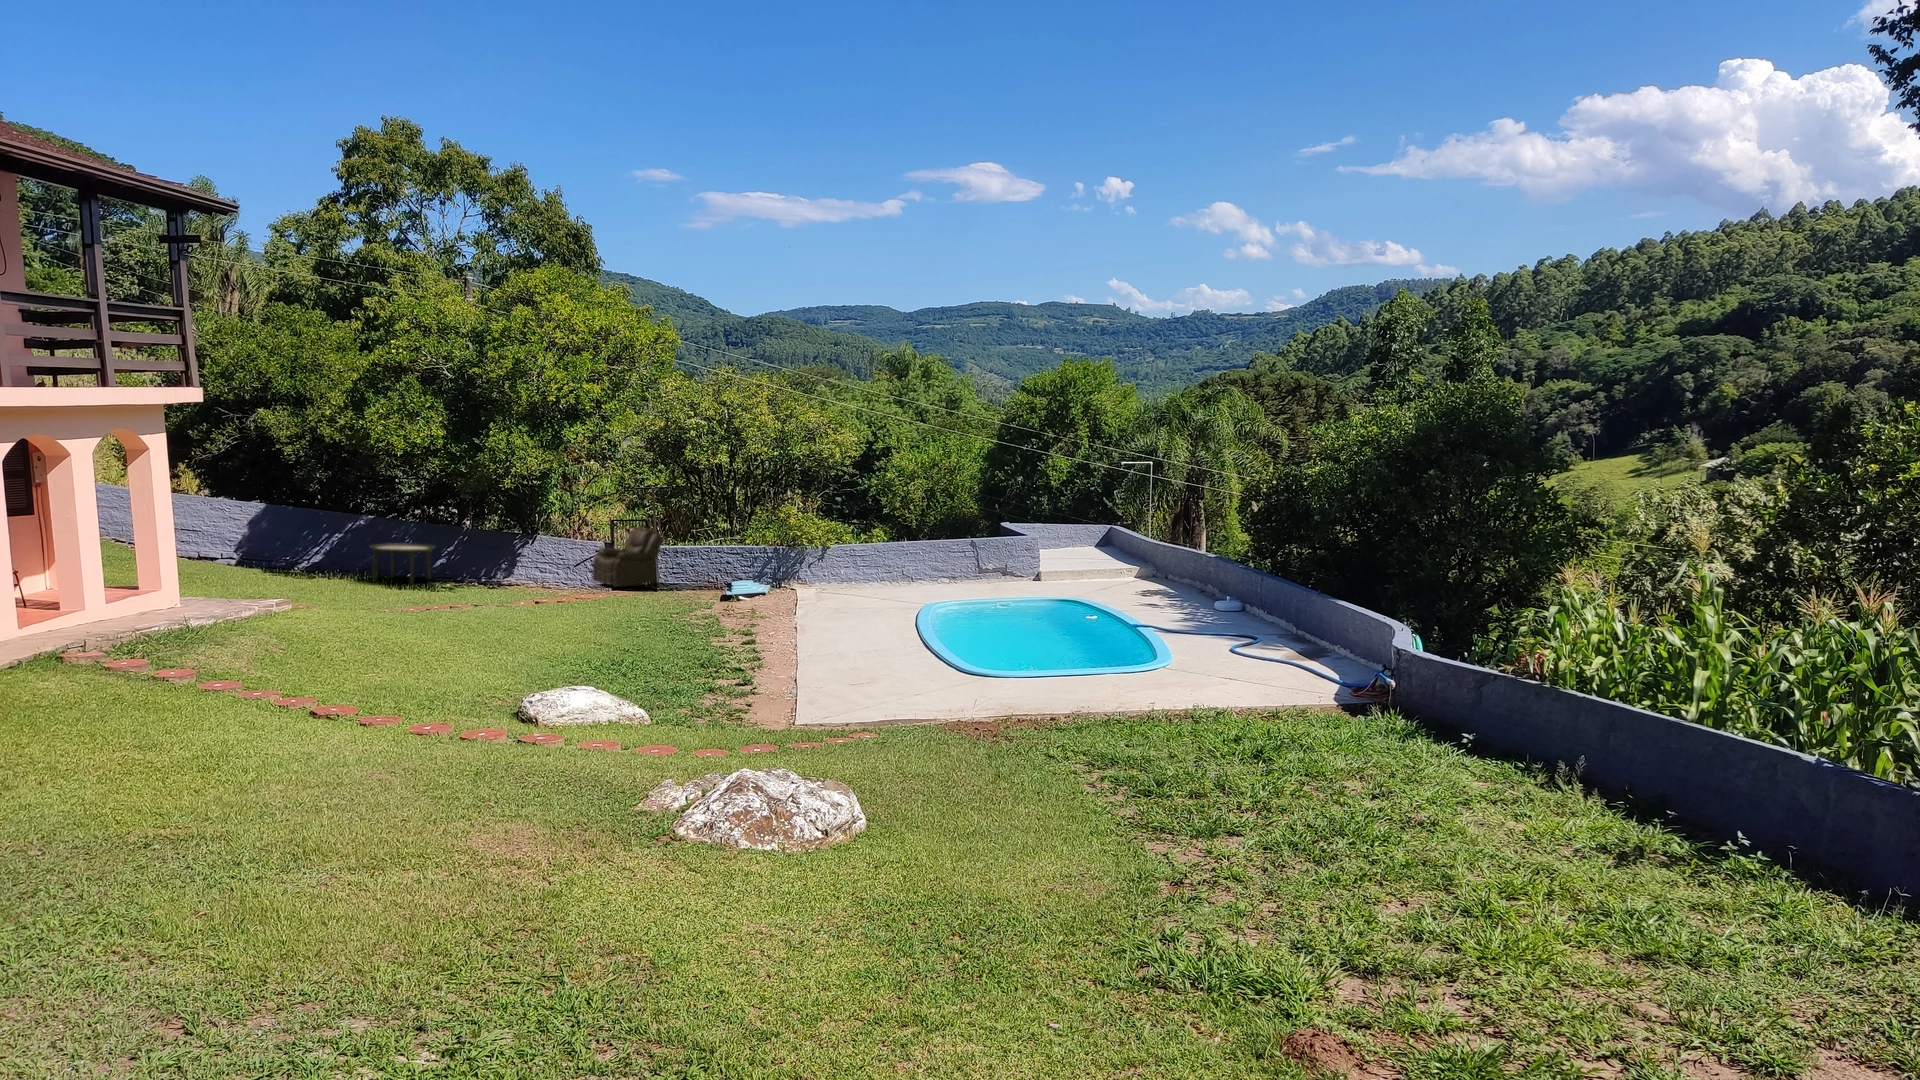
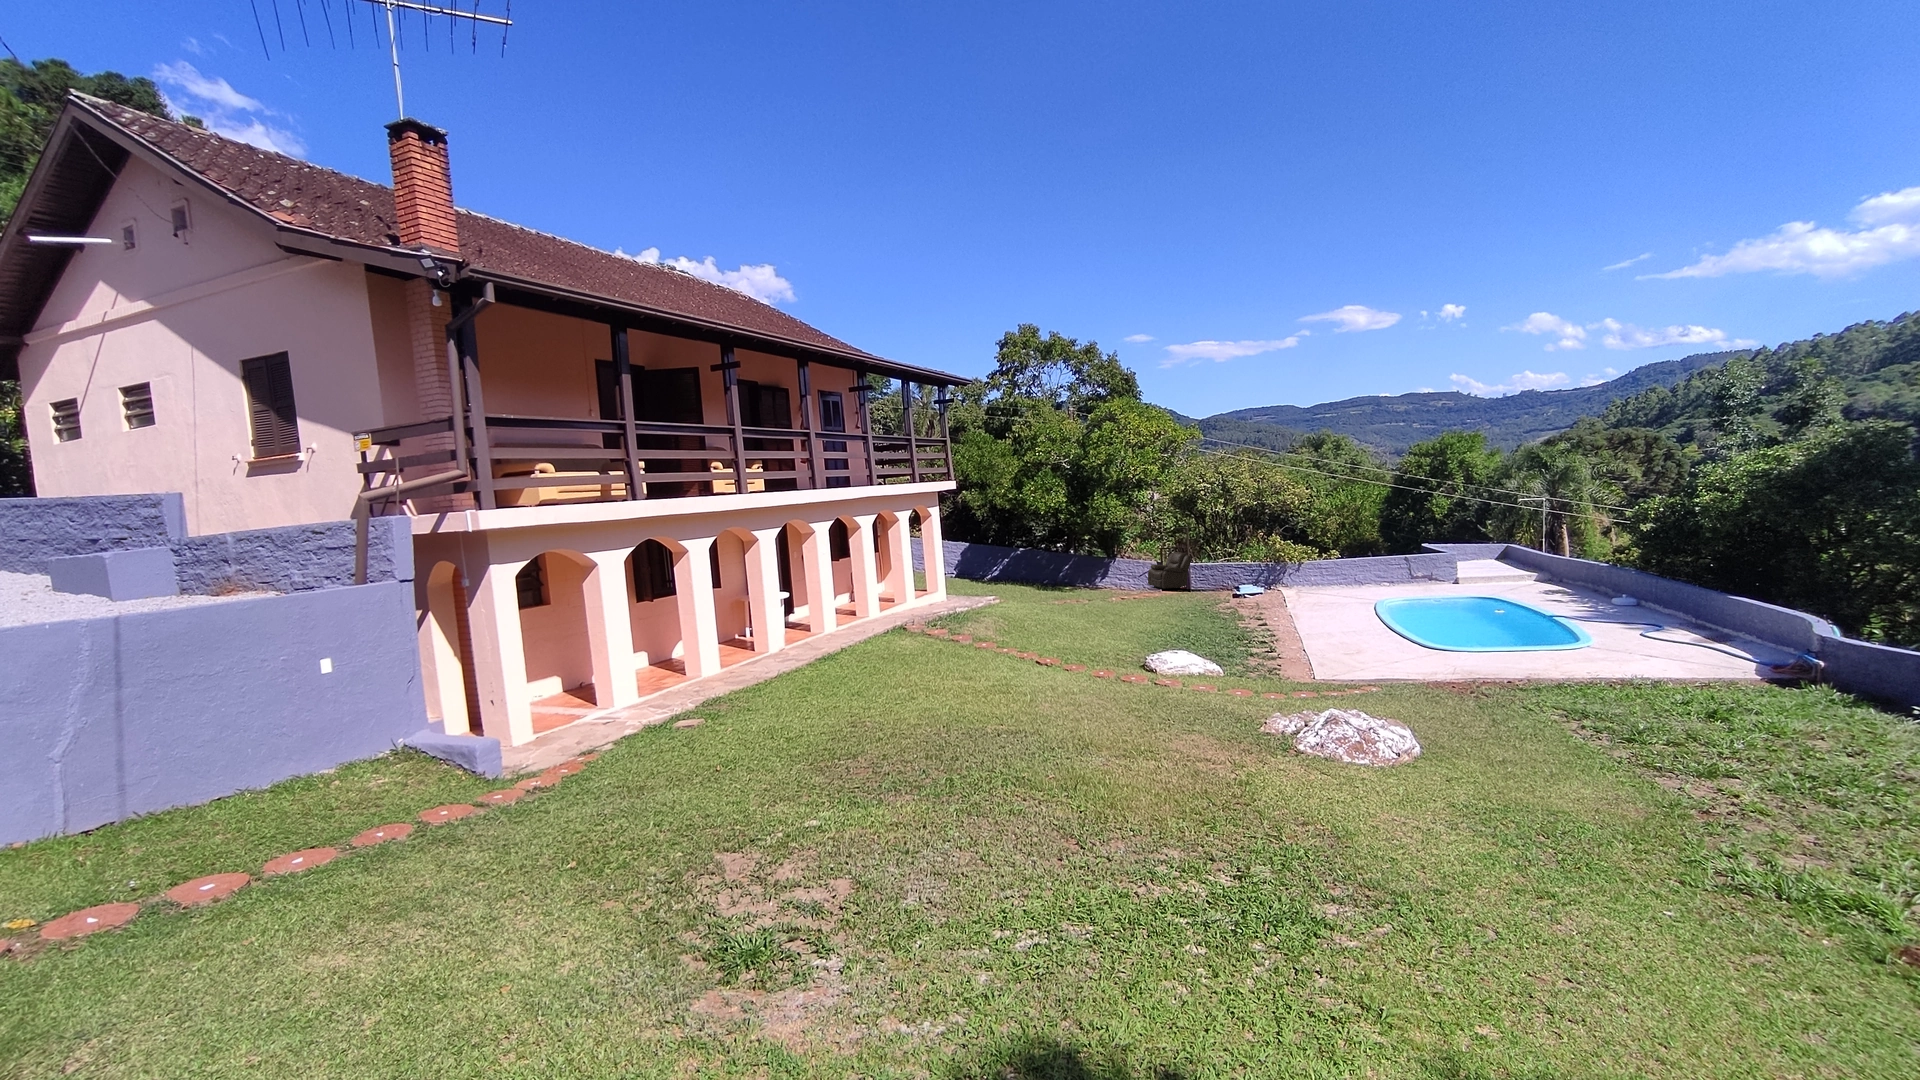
round table: present [370,543,435,584] -> none [1027,562,1060,585]

